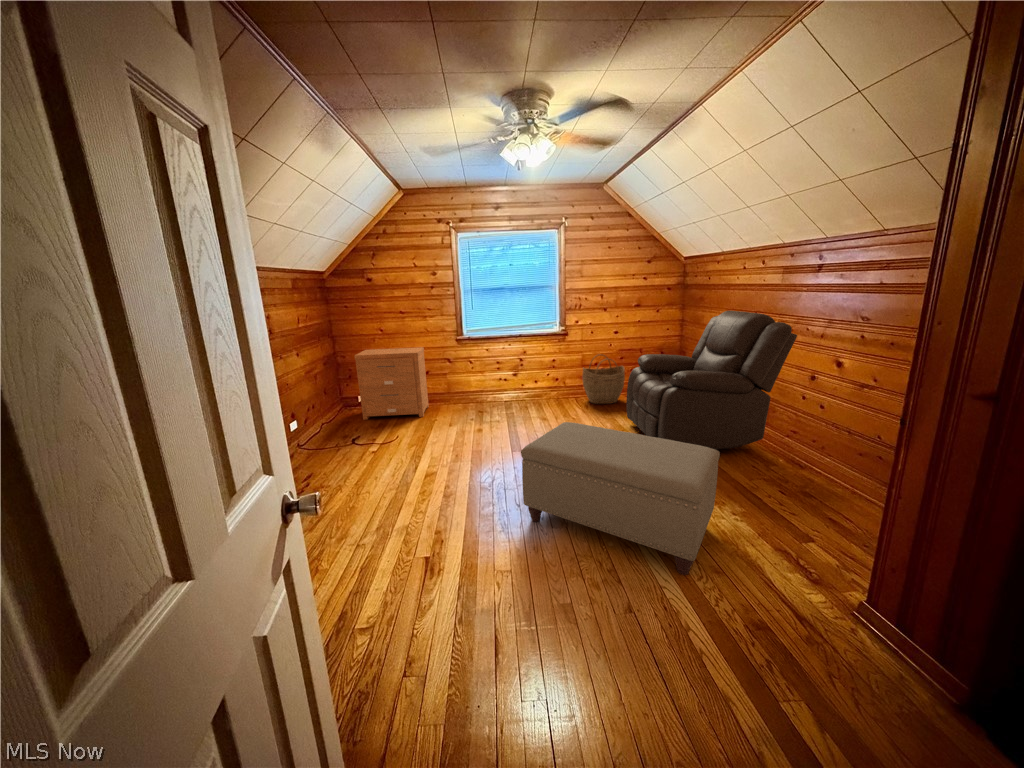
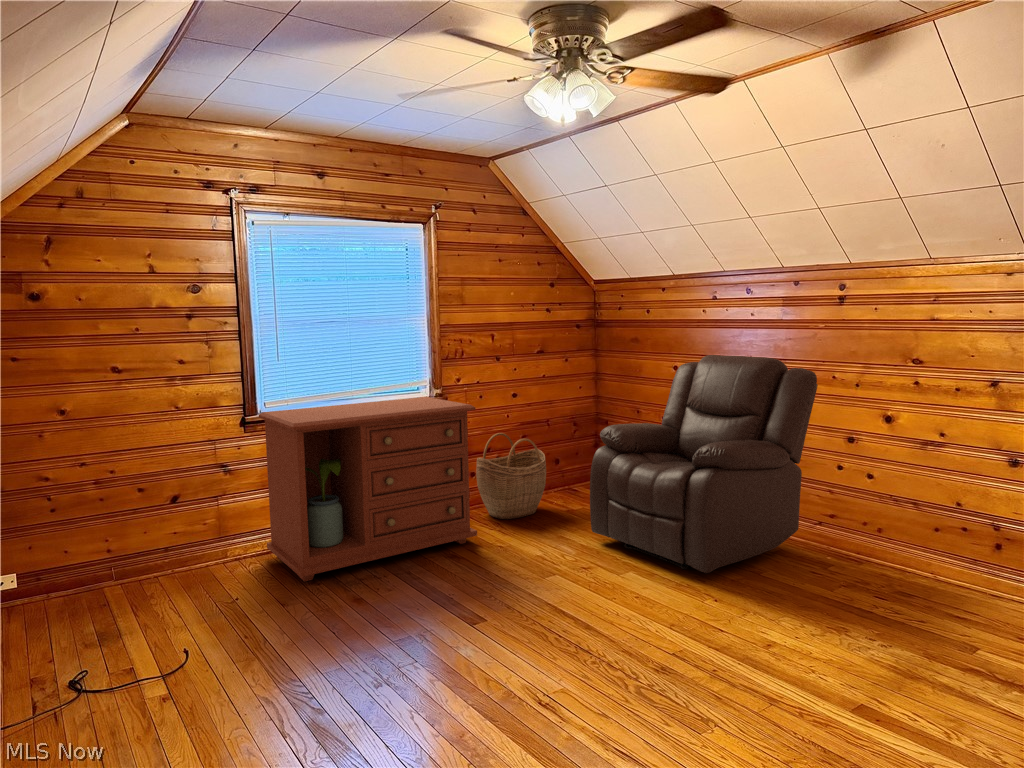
dresser: none [460,331,565,418] -> present [259,397,477,581]
nightstand: present [354,347,429,420] -> none [14,444,192,636]
ottoman: present [521,422,720,575] -> none [623,543,956,740]

